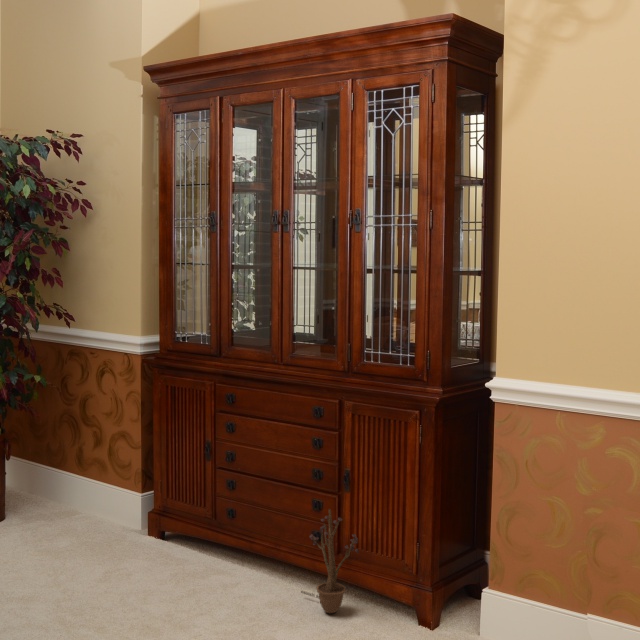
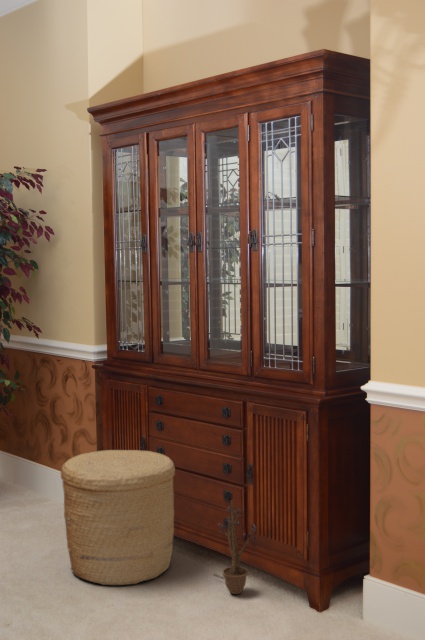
woven basket: none [125,454,255,609] -> present [61,450,175,585]

